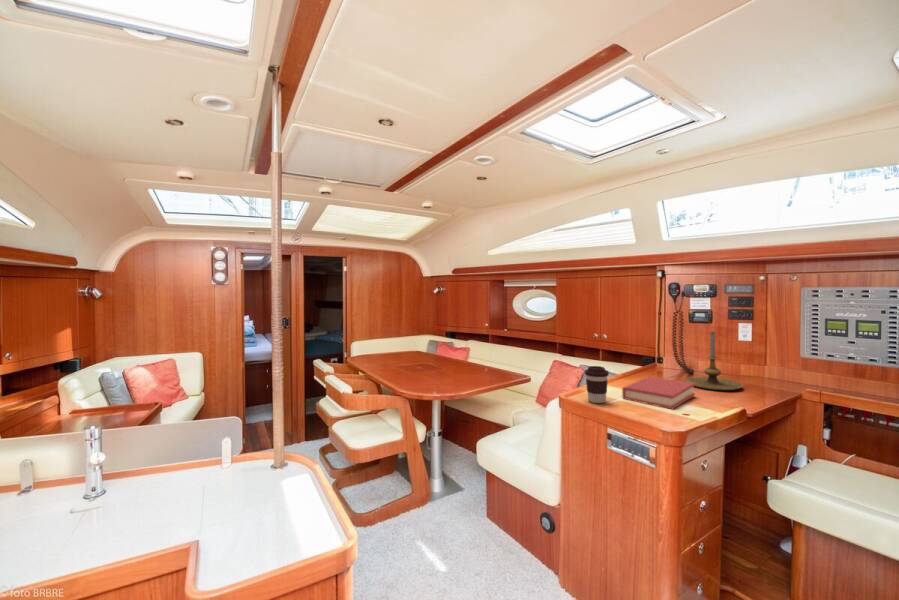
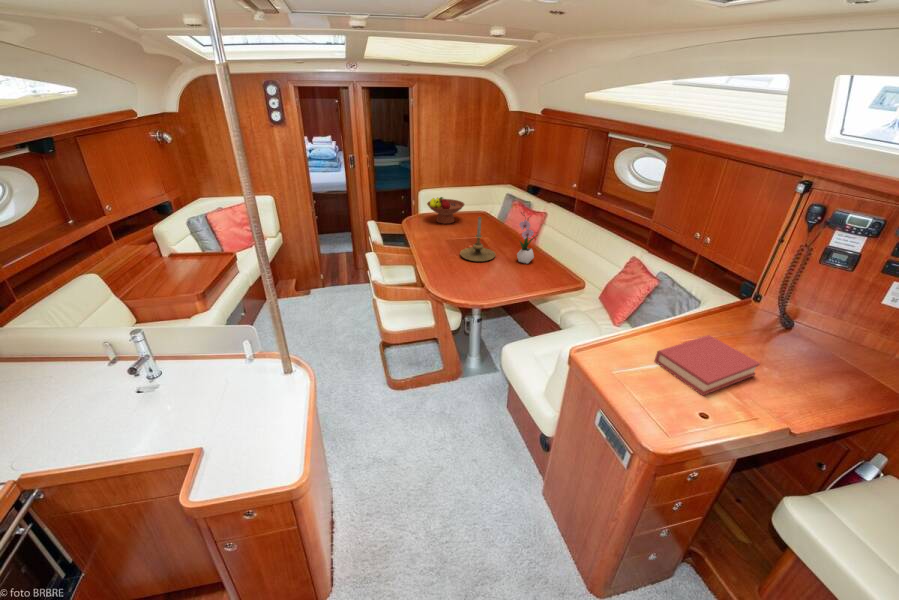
flower arrangement: none [462,330,478,376] -> present [517,212,538,264]
candle holder: present [685,332,743,390] -> present [460,217,495,261]
fruit bowl: none [367,341,401,364] -> present [427,197,464,224]
coffee cup: present [585,366,609,403] -> none [608,322,640,366]

